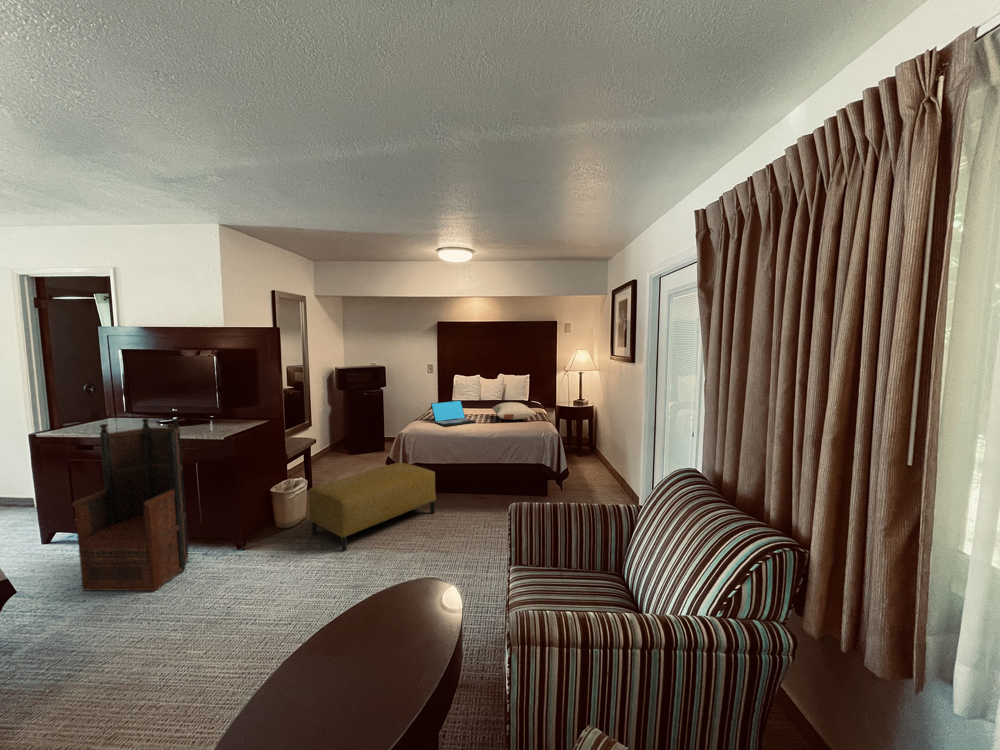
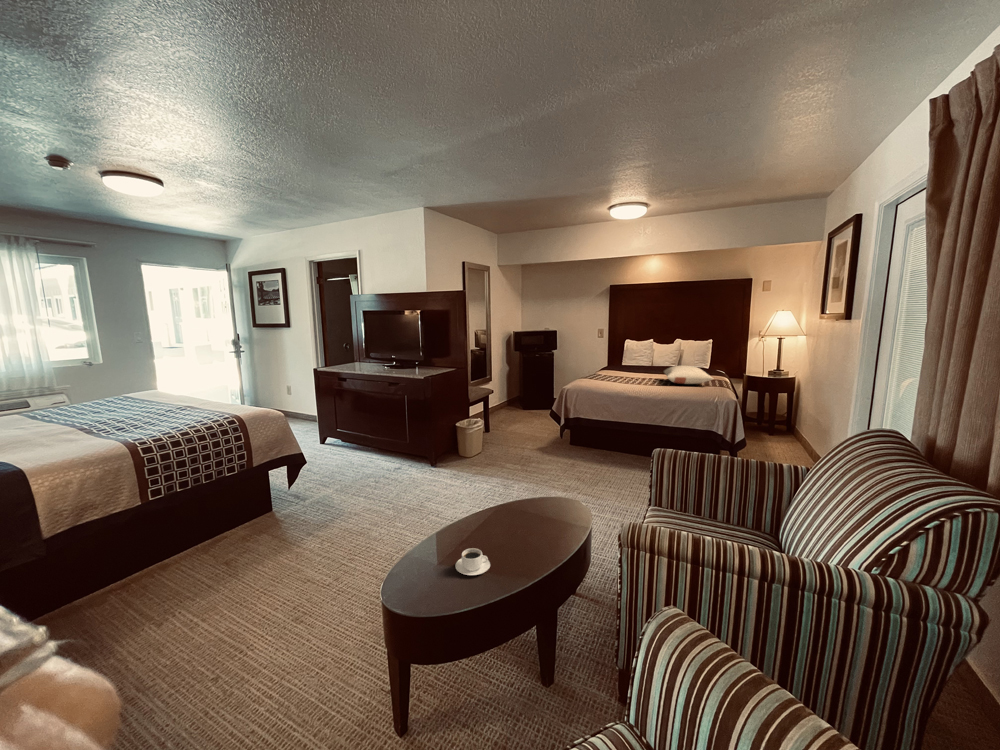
laptop: present [431,400,476,427] -> none [597,361,644,385]
armchair: present [72,418,189,591] -> none [322,357,392,486]
ottoman: present [309,463,436,551] -> none [481,415,595,484]
coffee cup: none [314,678,360,719] -> present [455,548,490,575]

